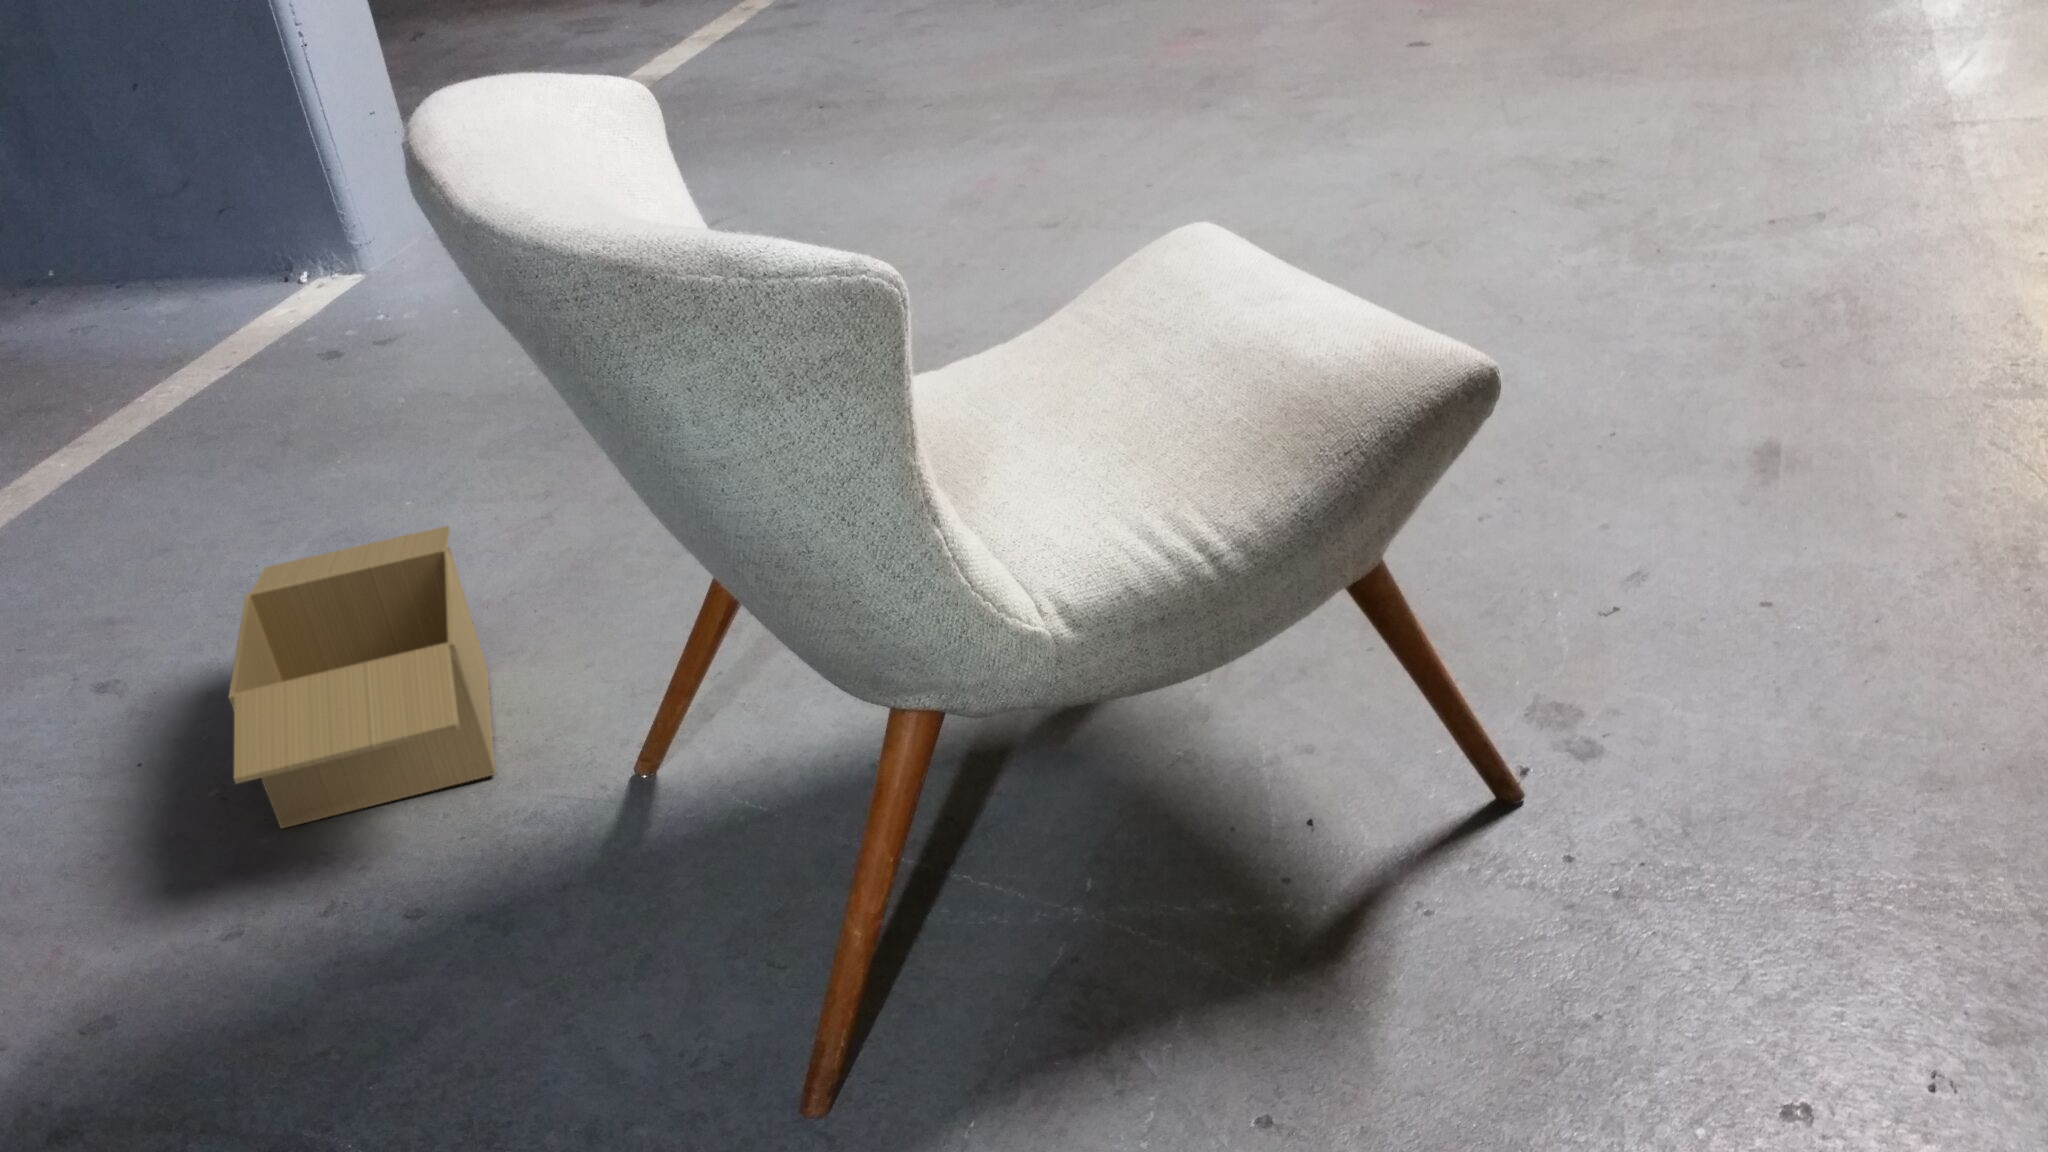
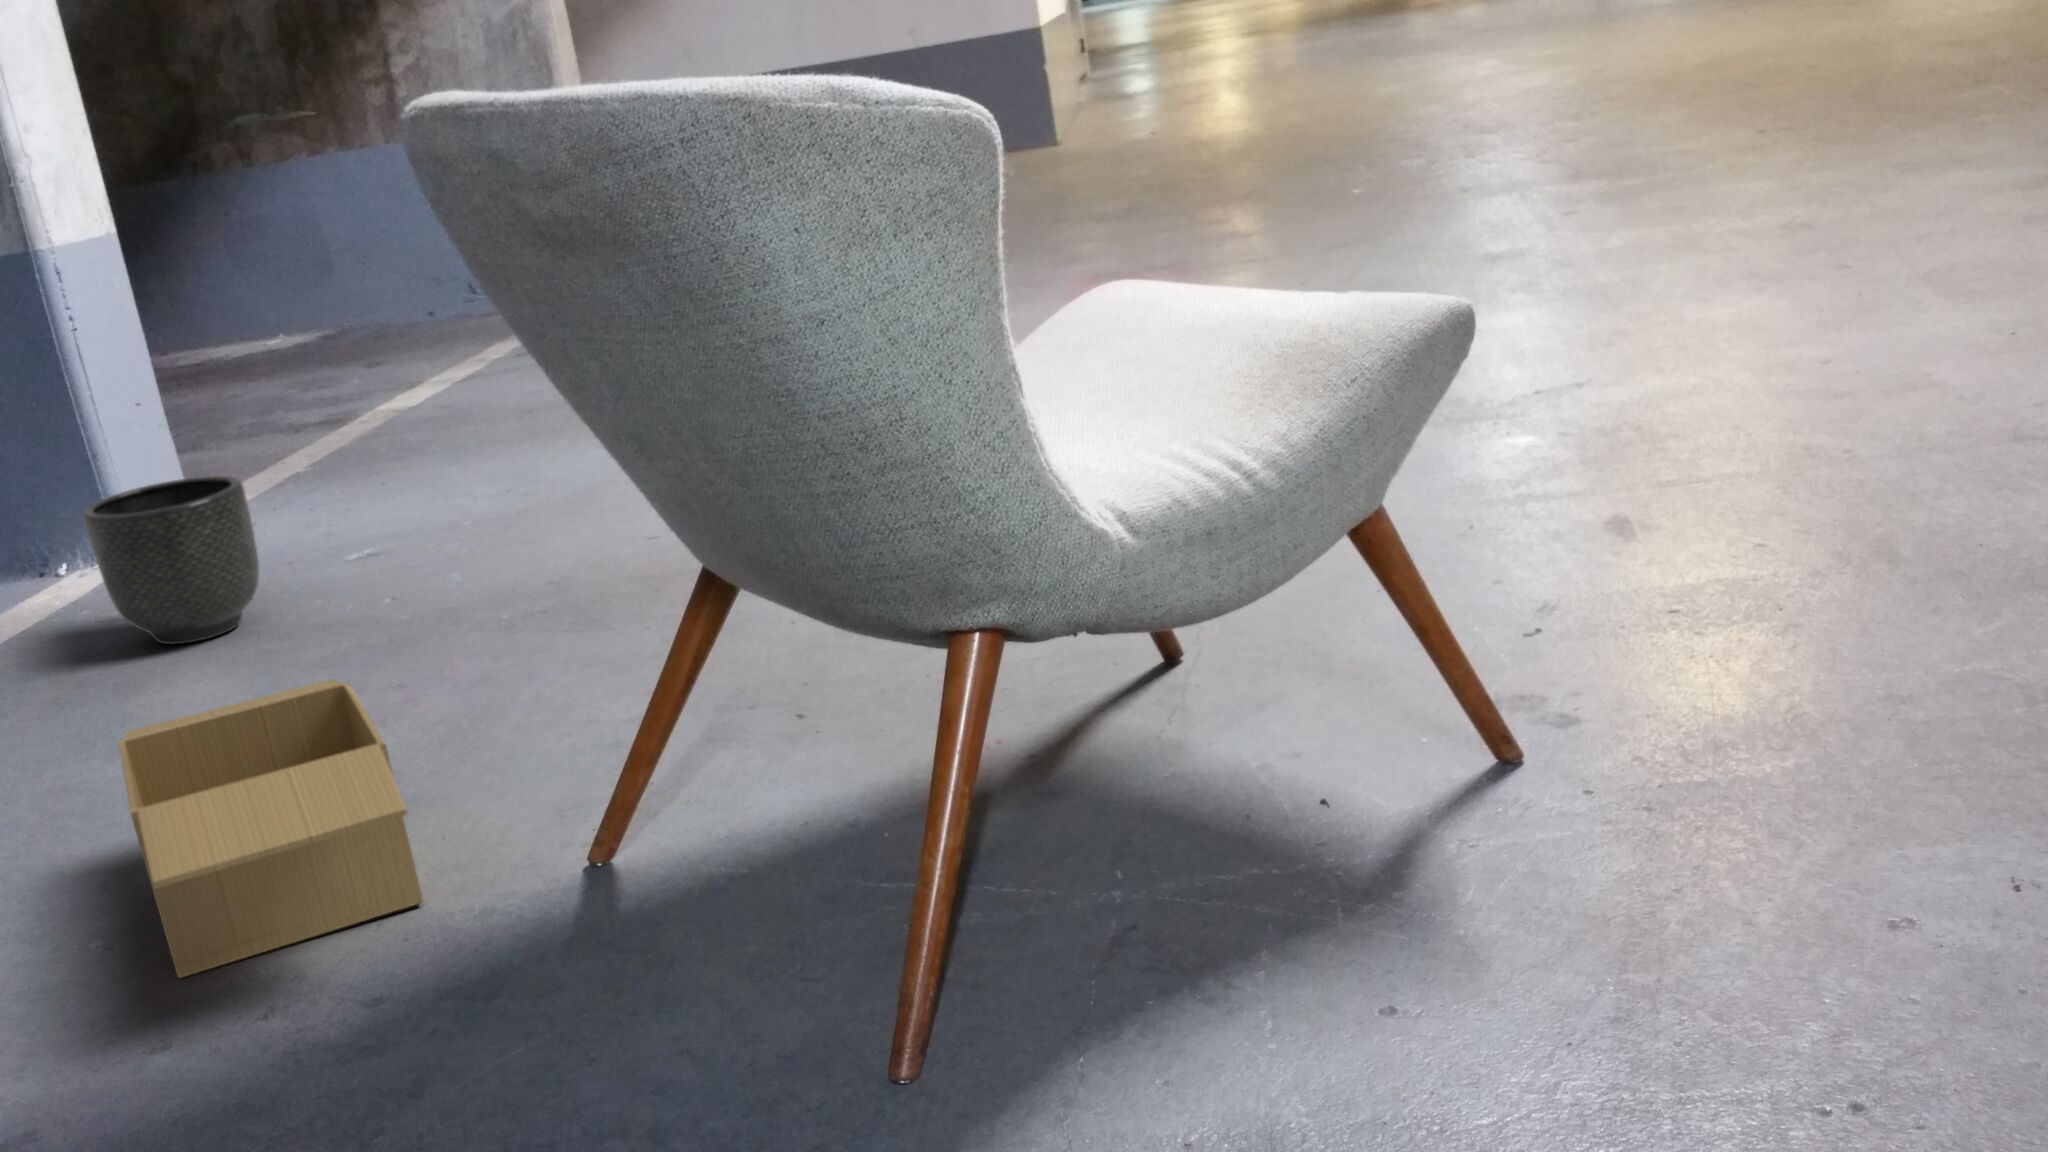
planter: none [289,232,451,395] -> present [83,476,259,644]

